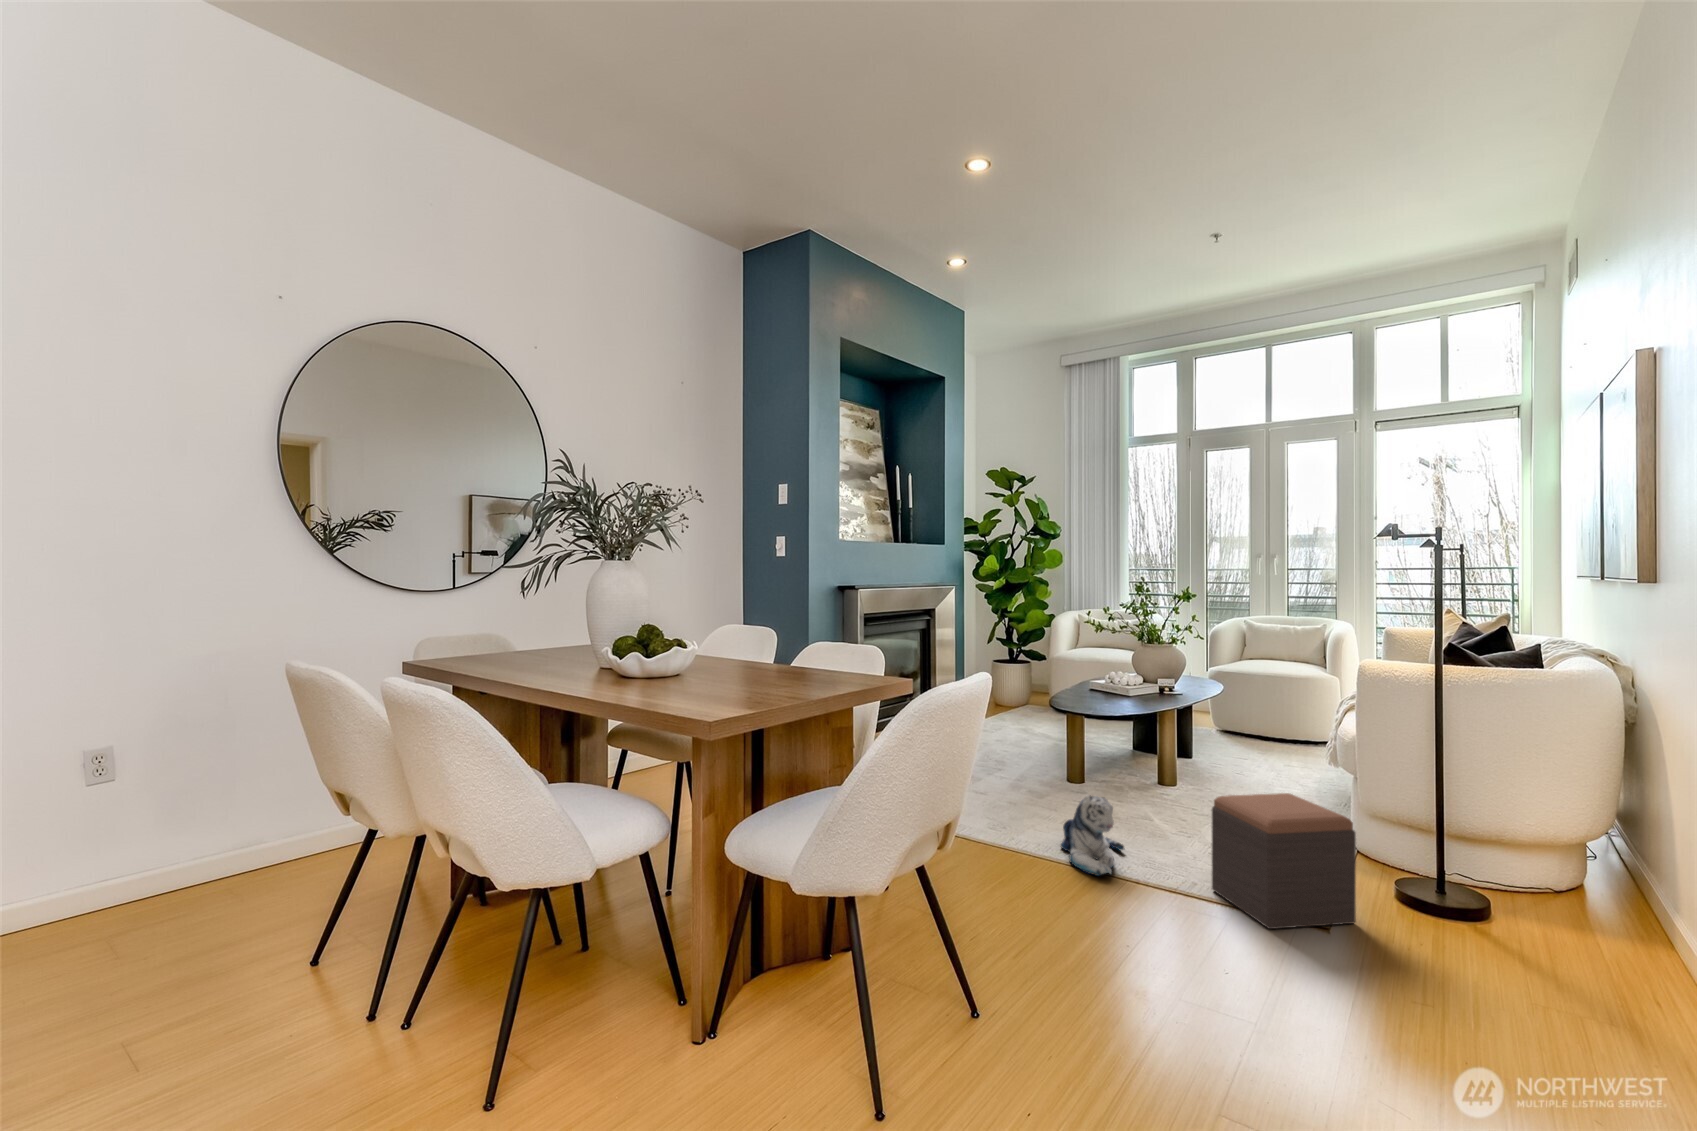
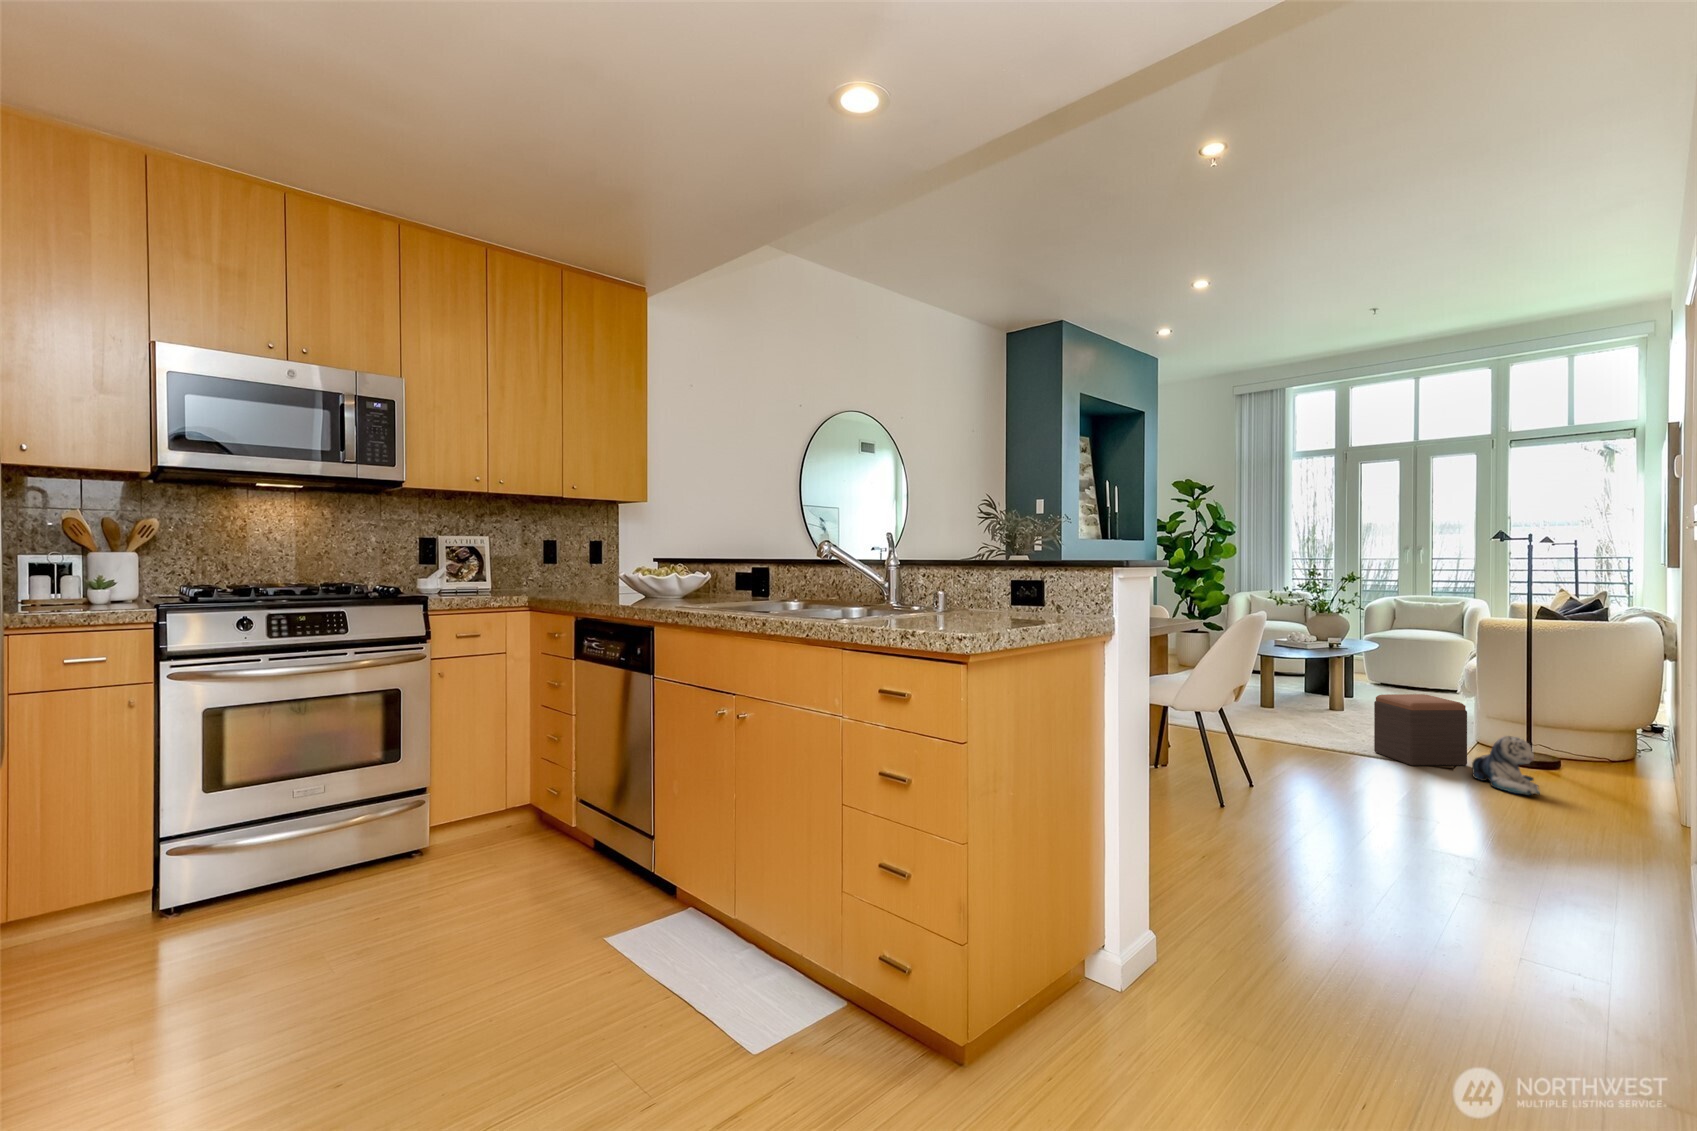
plush toy: present [1061,796,1124,876] -> present [1472,736,1540,795]

